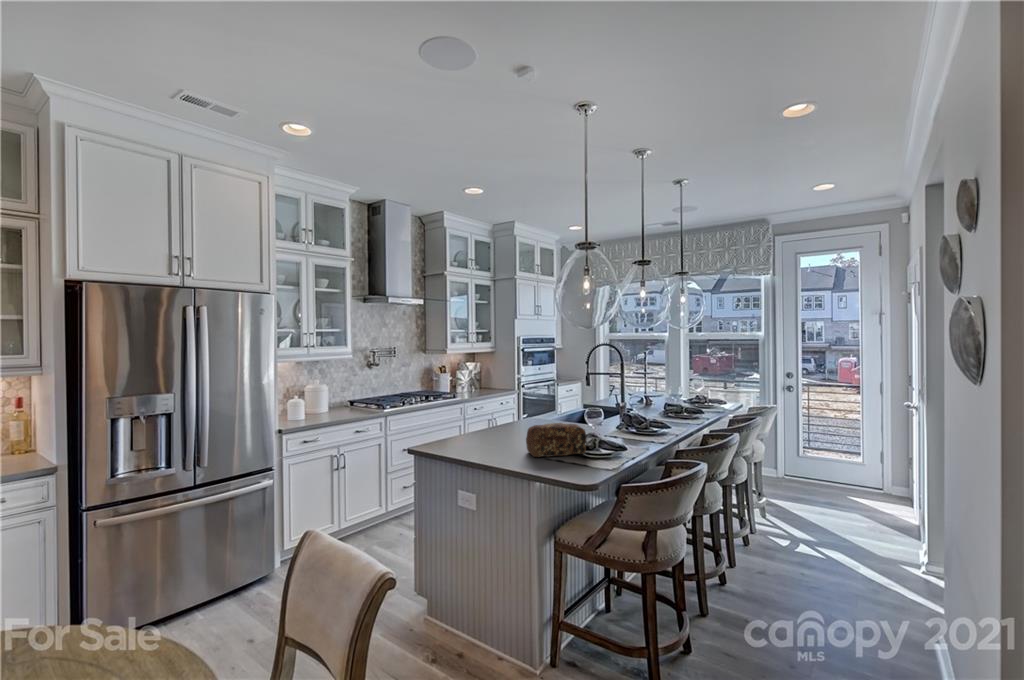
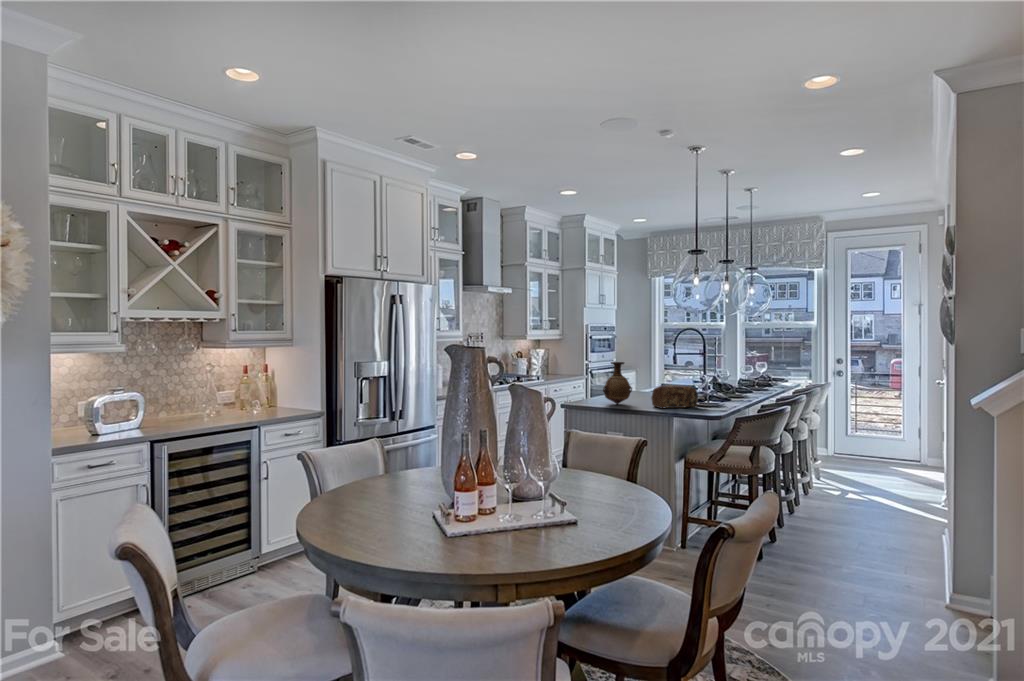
vase: none [469,389,510,444] -> present [603,362,632,404]

